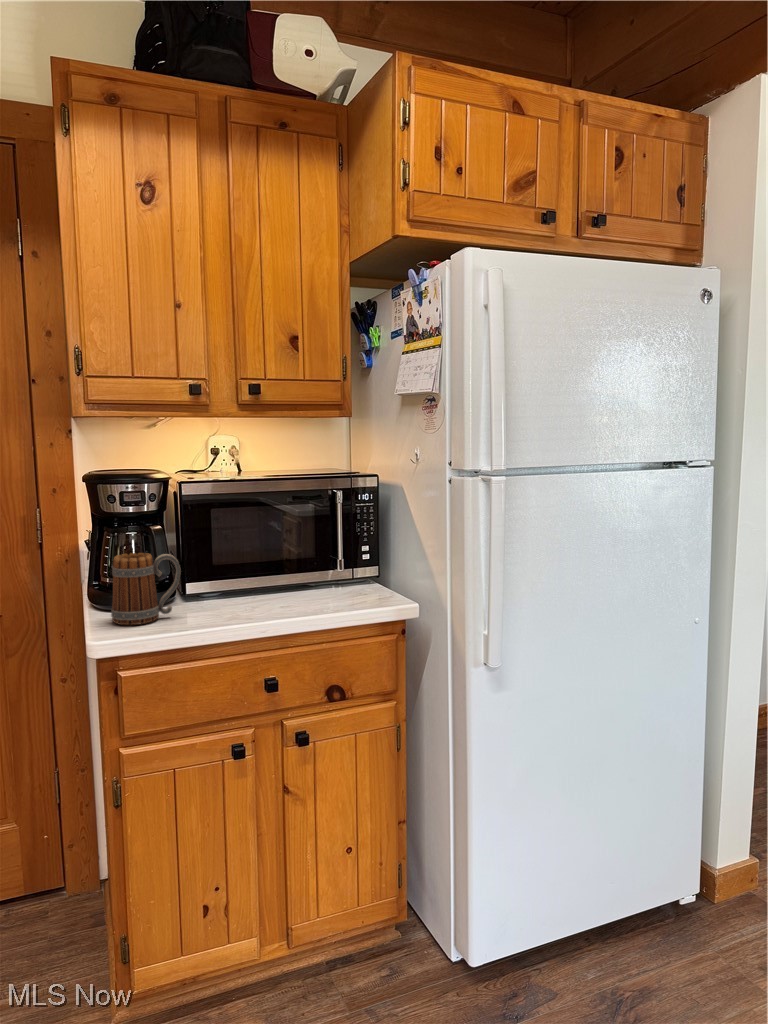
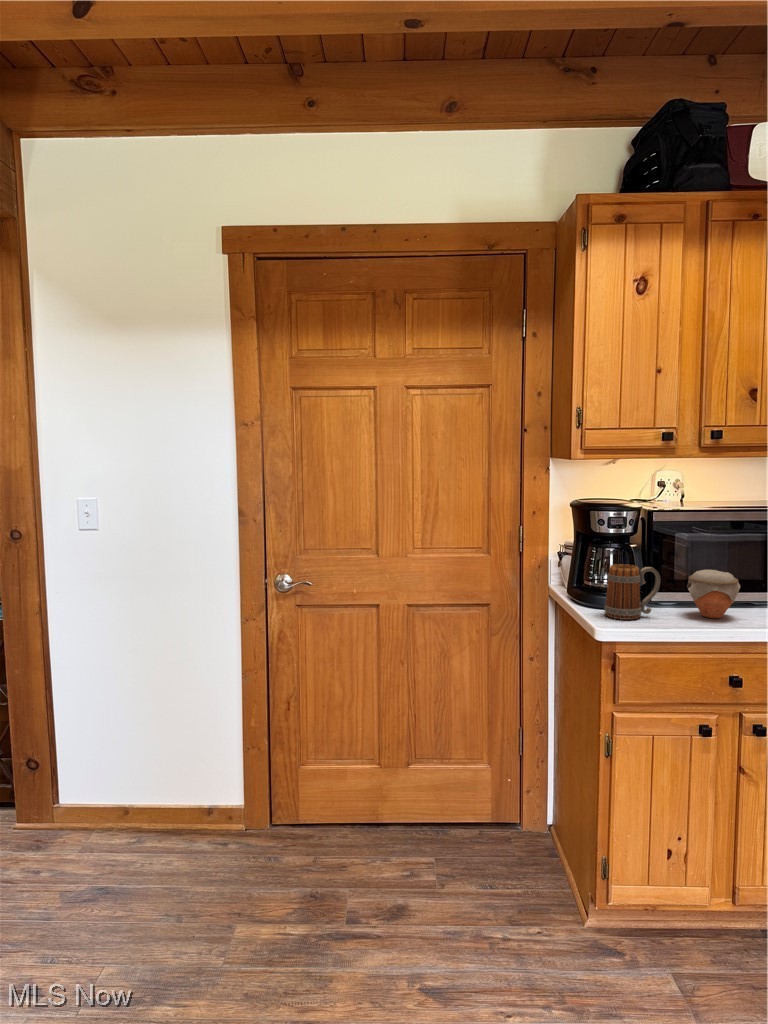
jar: none [216,551,279,610] -> present [687,570,741,618]

